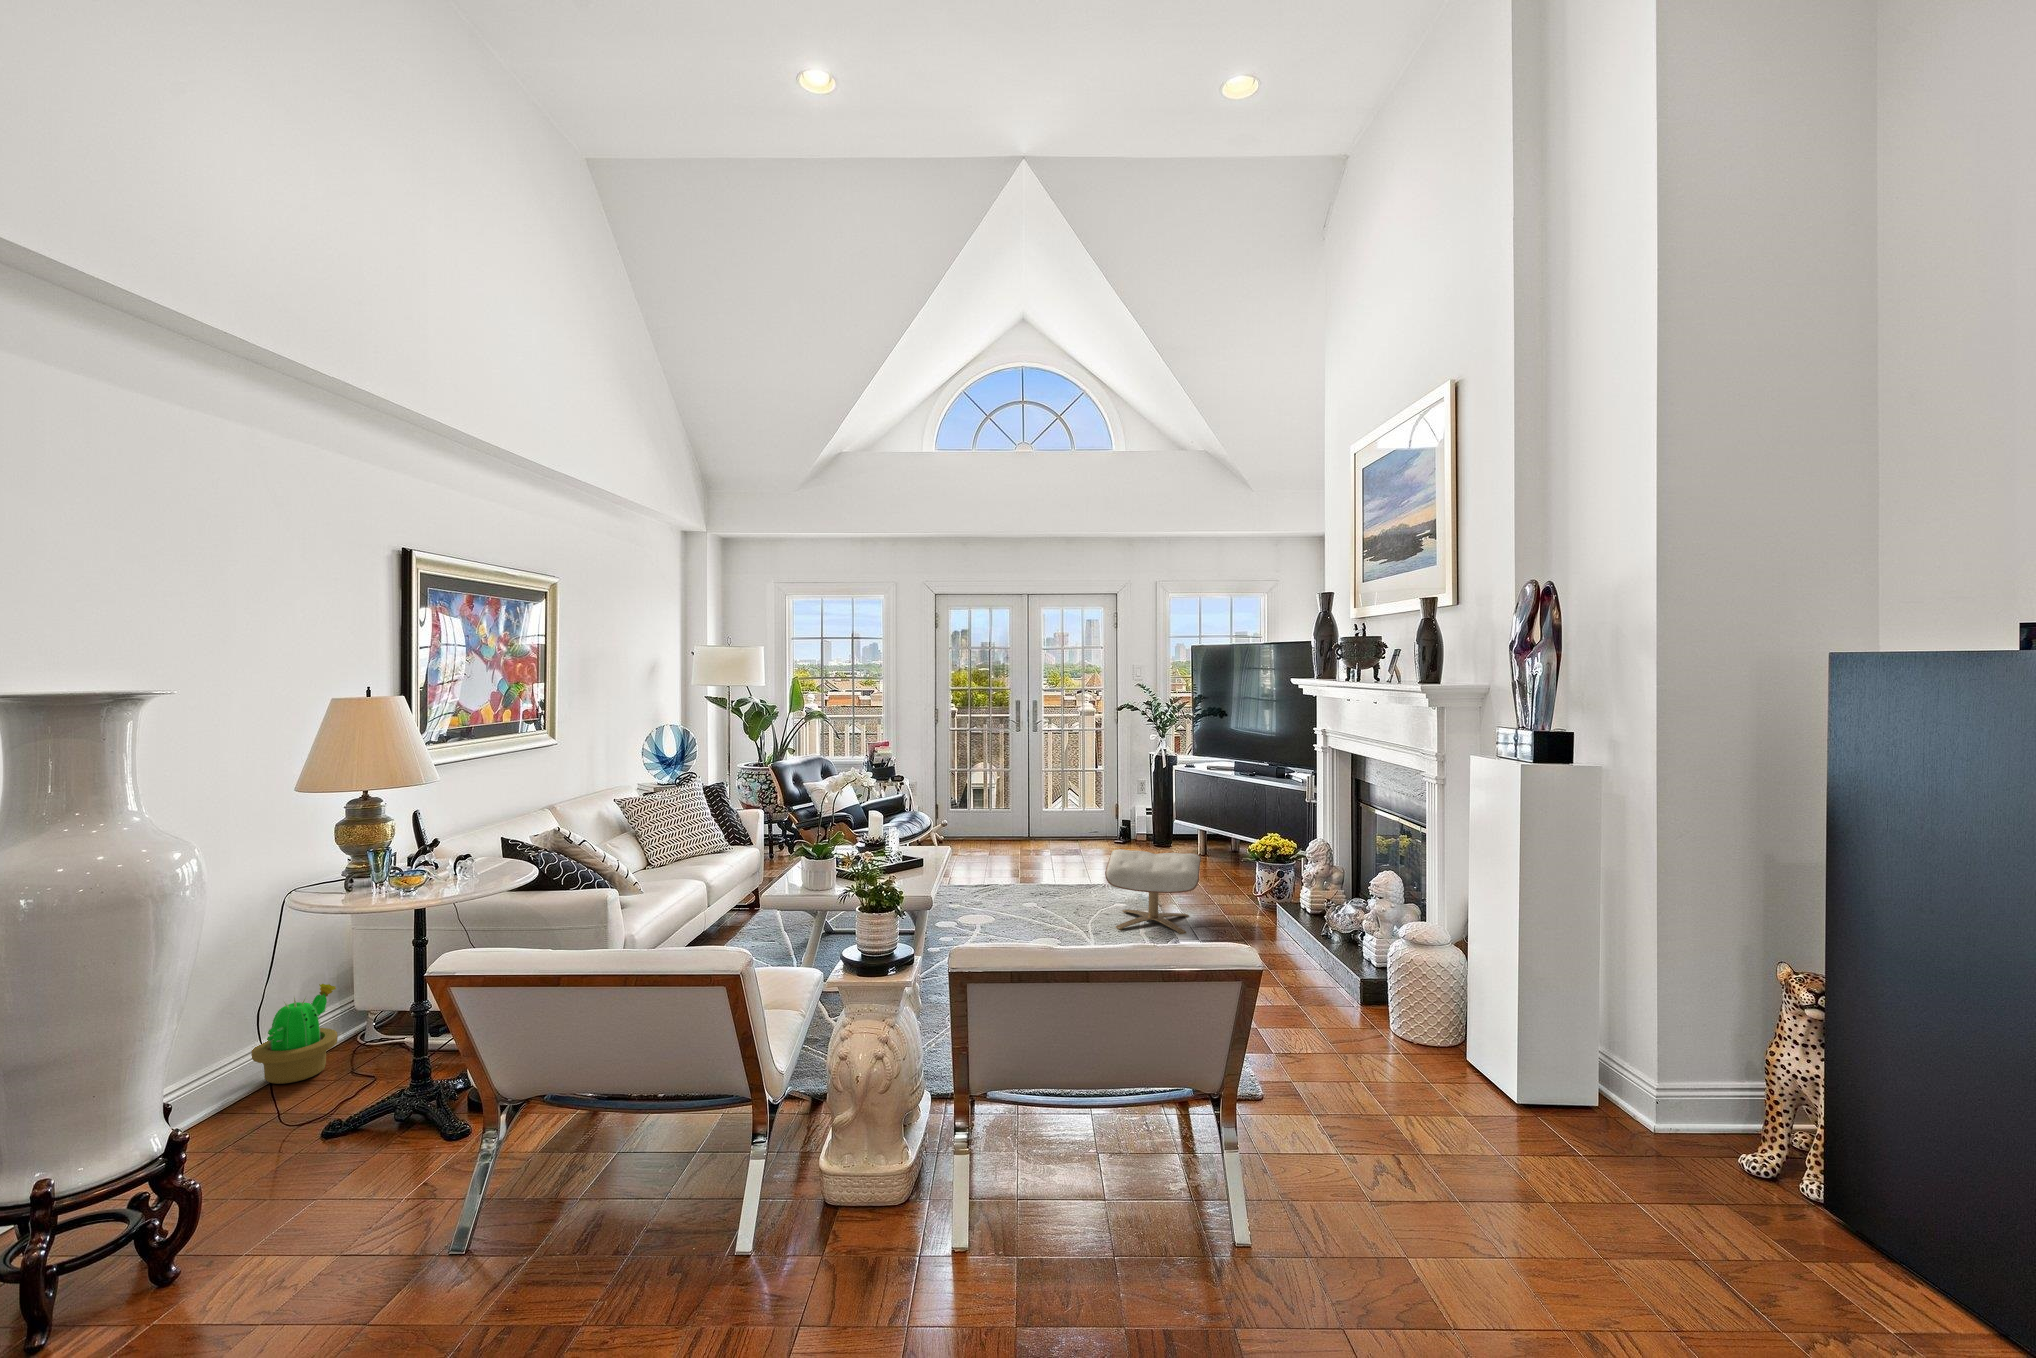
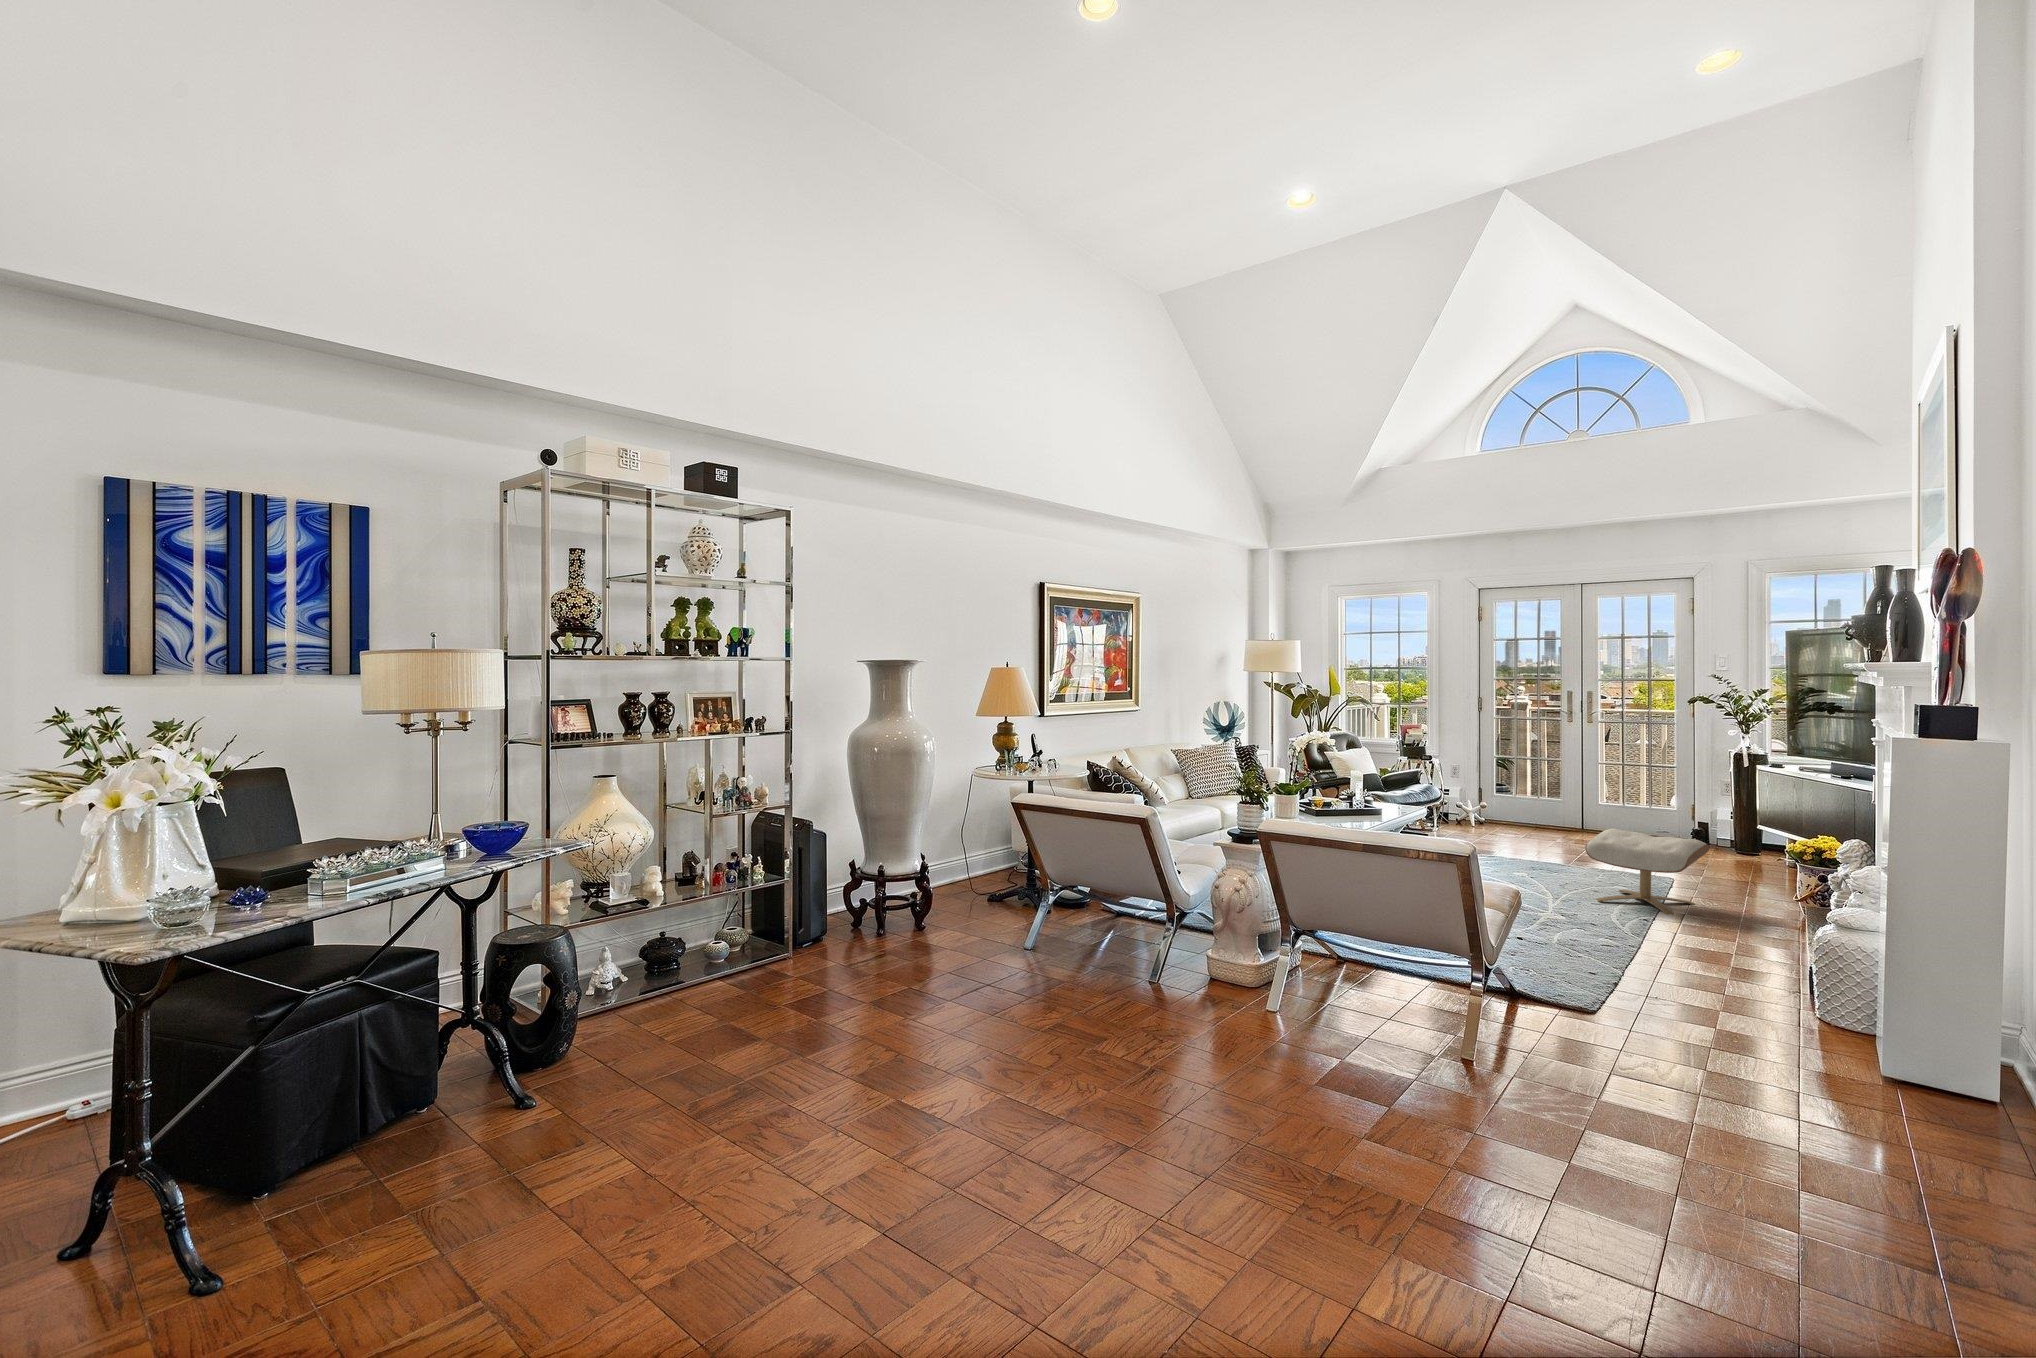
decorative plant: present [251,984,338,1084] -> none [954,832,995,883]

